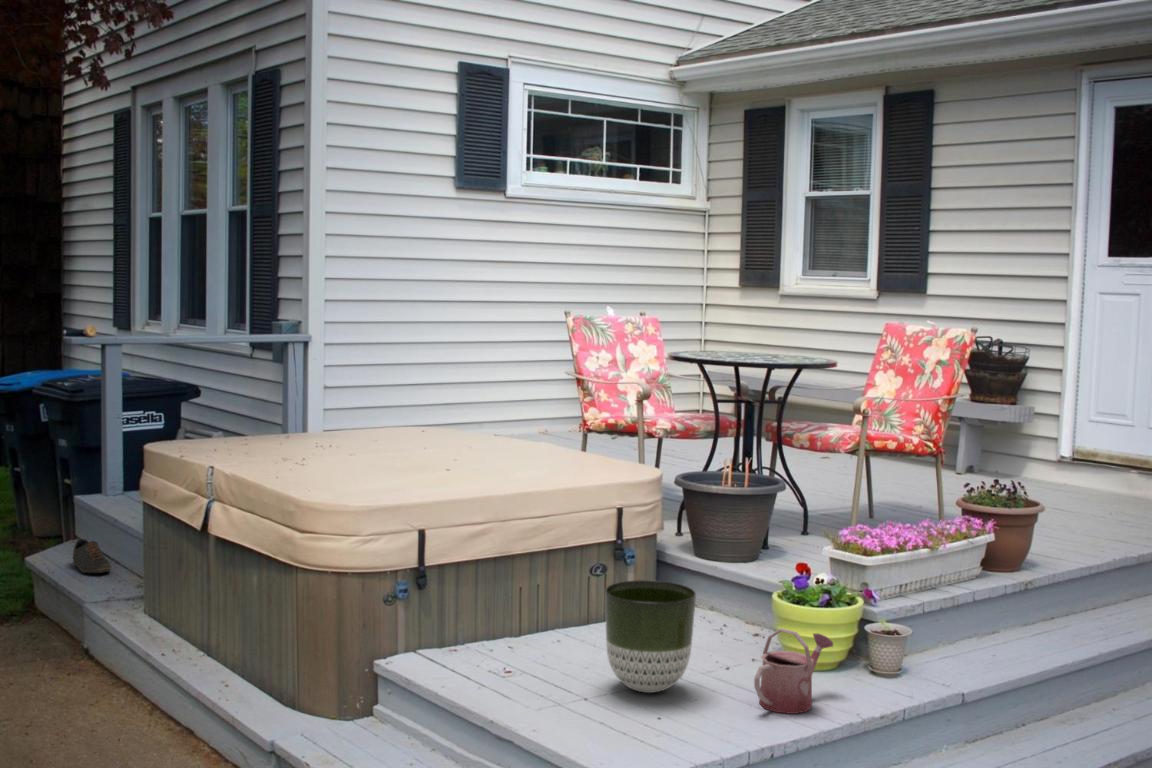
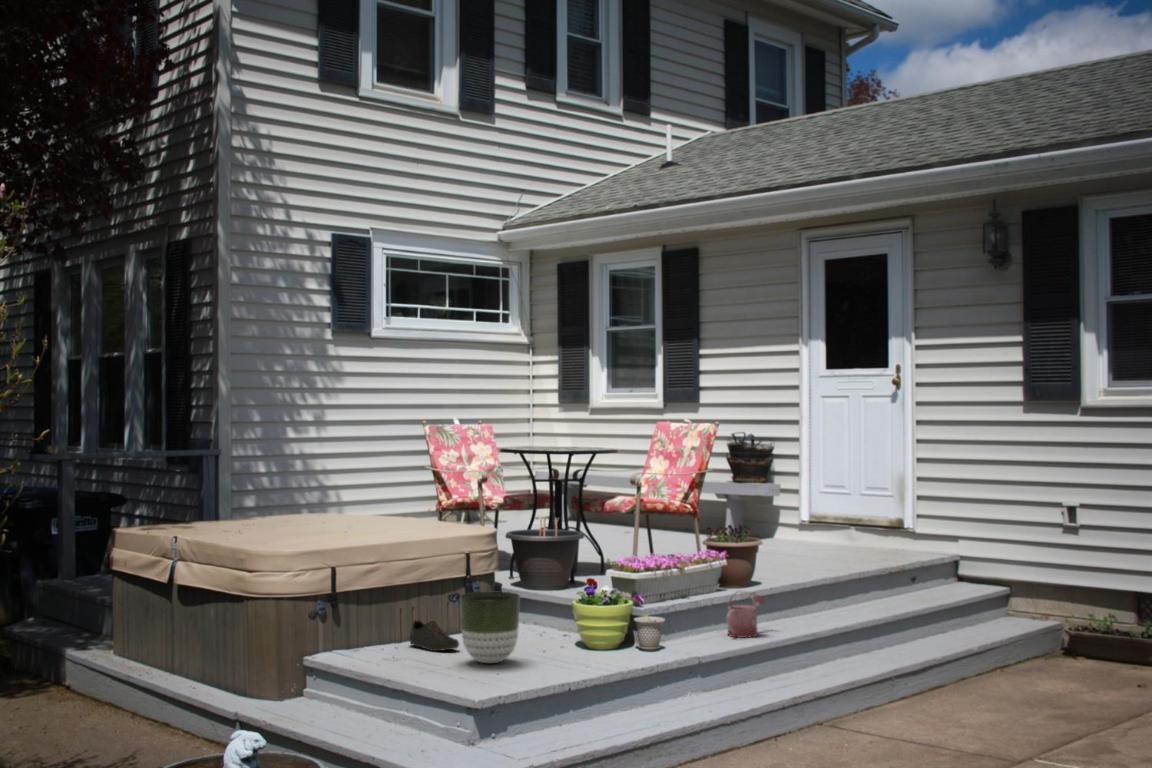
shoe: present [73,539,112,573] -> present [410,621,459,651]
watering can: present [754,628,833,714] -> present [726,591,766,638]

